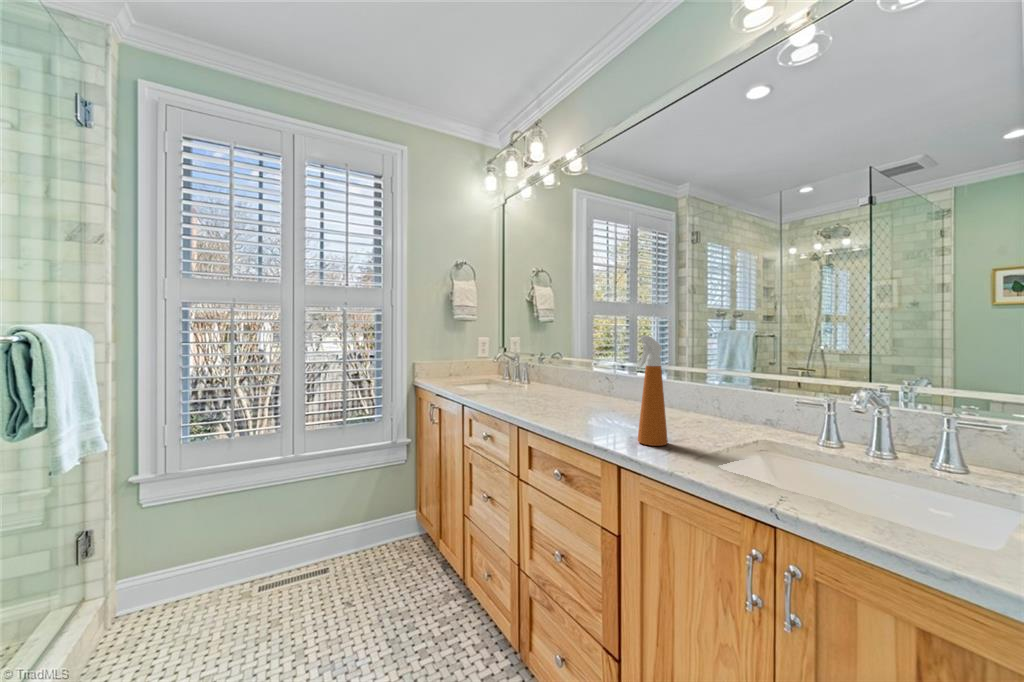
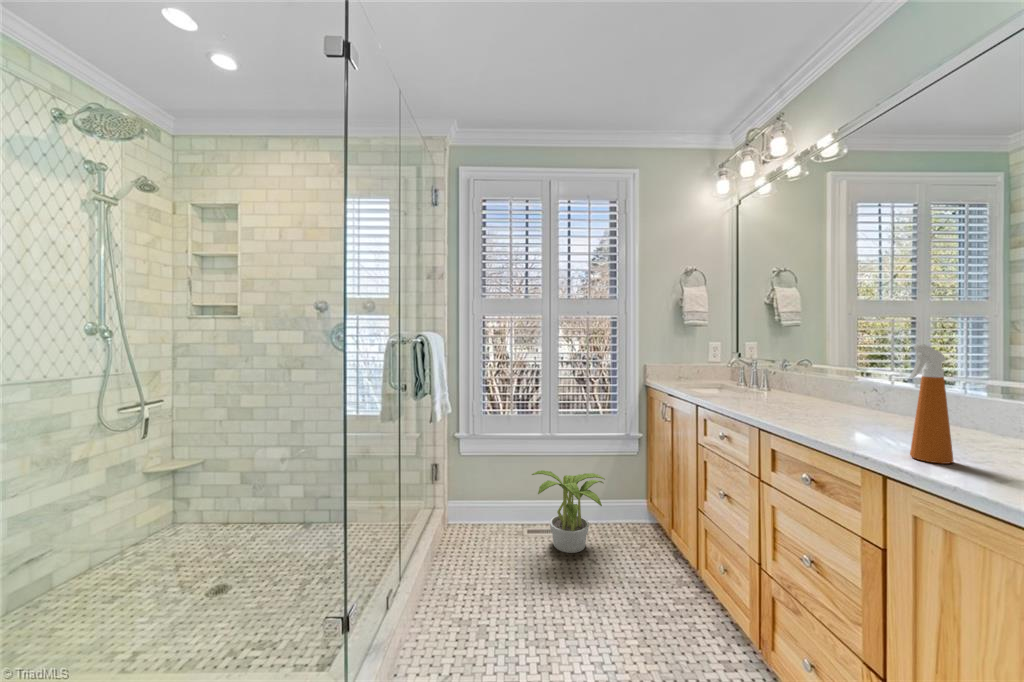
potted plant: none [268,493,366,597] -> present [532,470,605,553]

